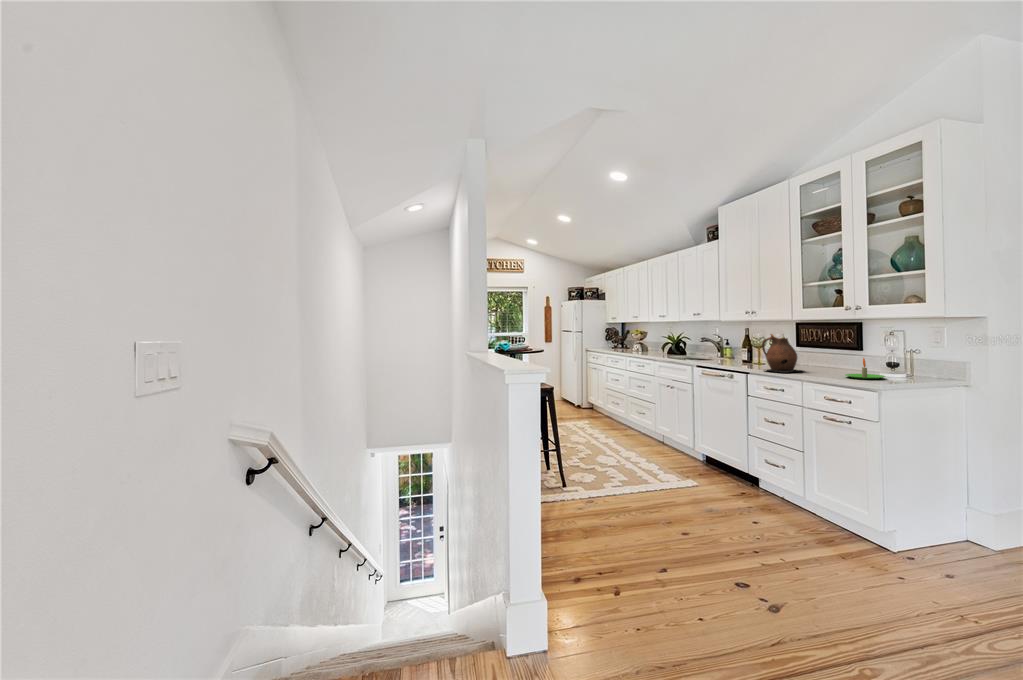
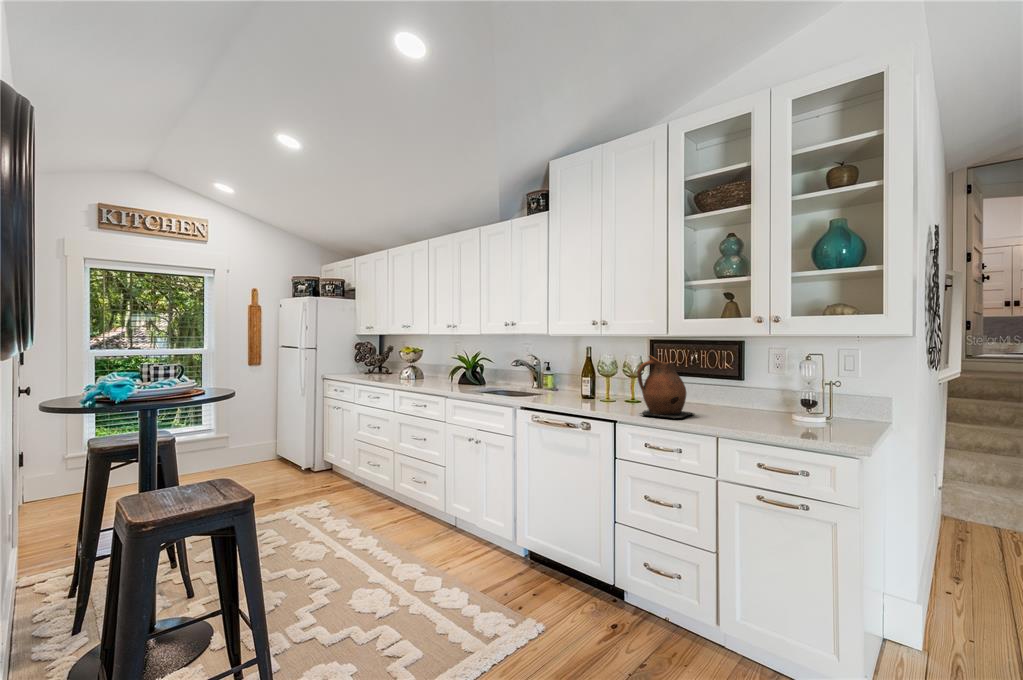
candle: present [845,358,885,379] -> none [762,393,818,427]

